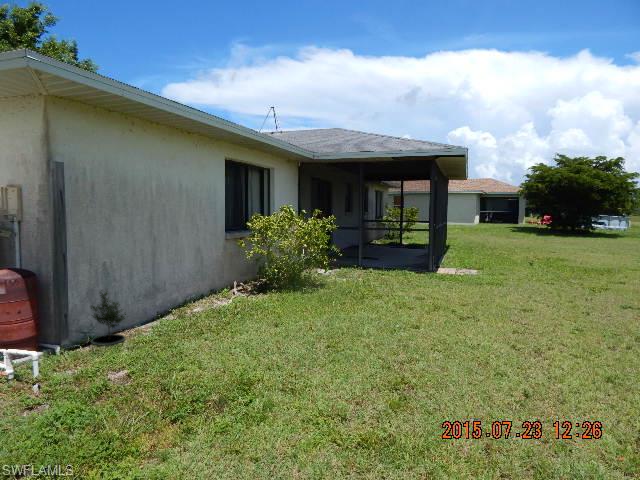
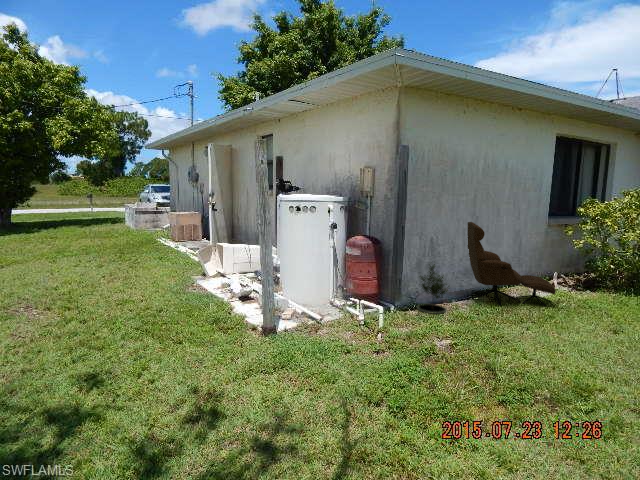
lounge chair: none [143,242,233,323] -> present [467,222,556,306]

